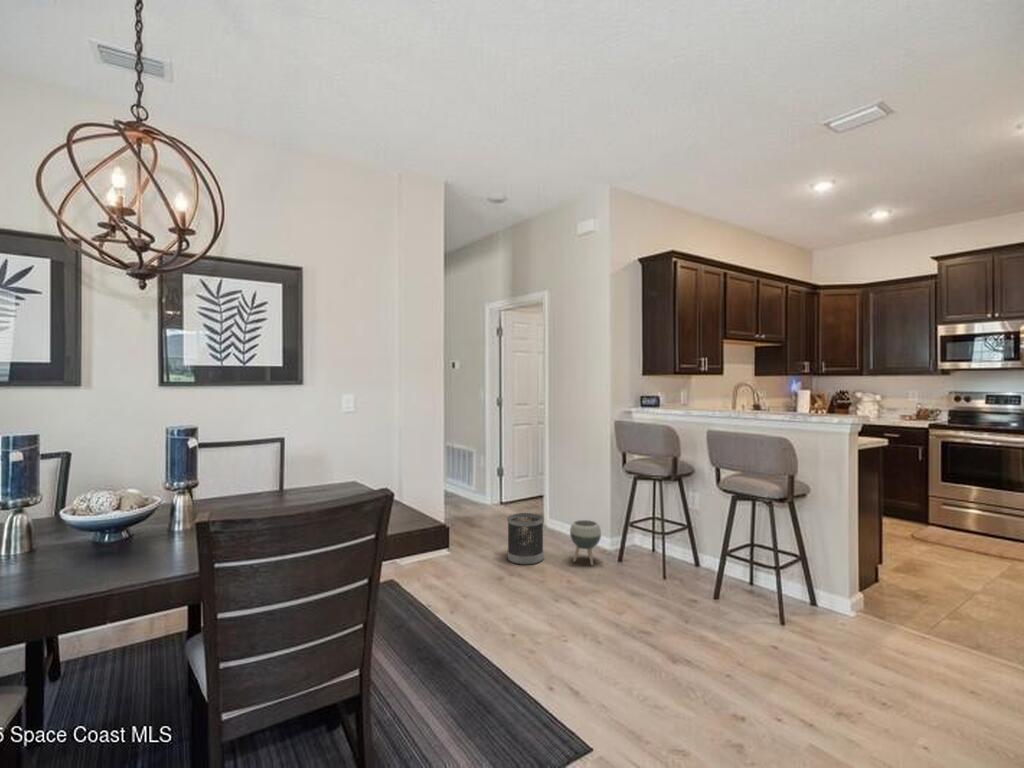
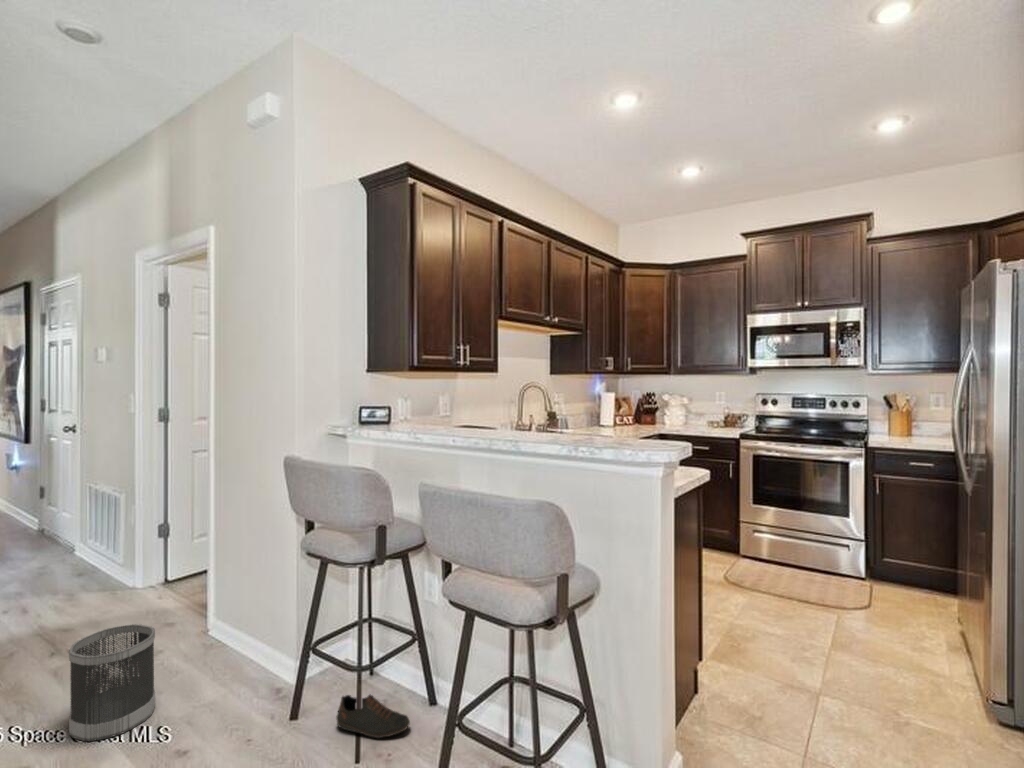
planter: present [570,520,601,565] -> none [202,628,266,719]
shoe: none [647,557,691,580] -> present [336,695,410,738]

